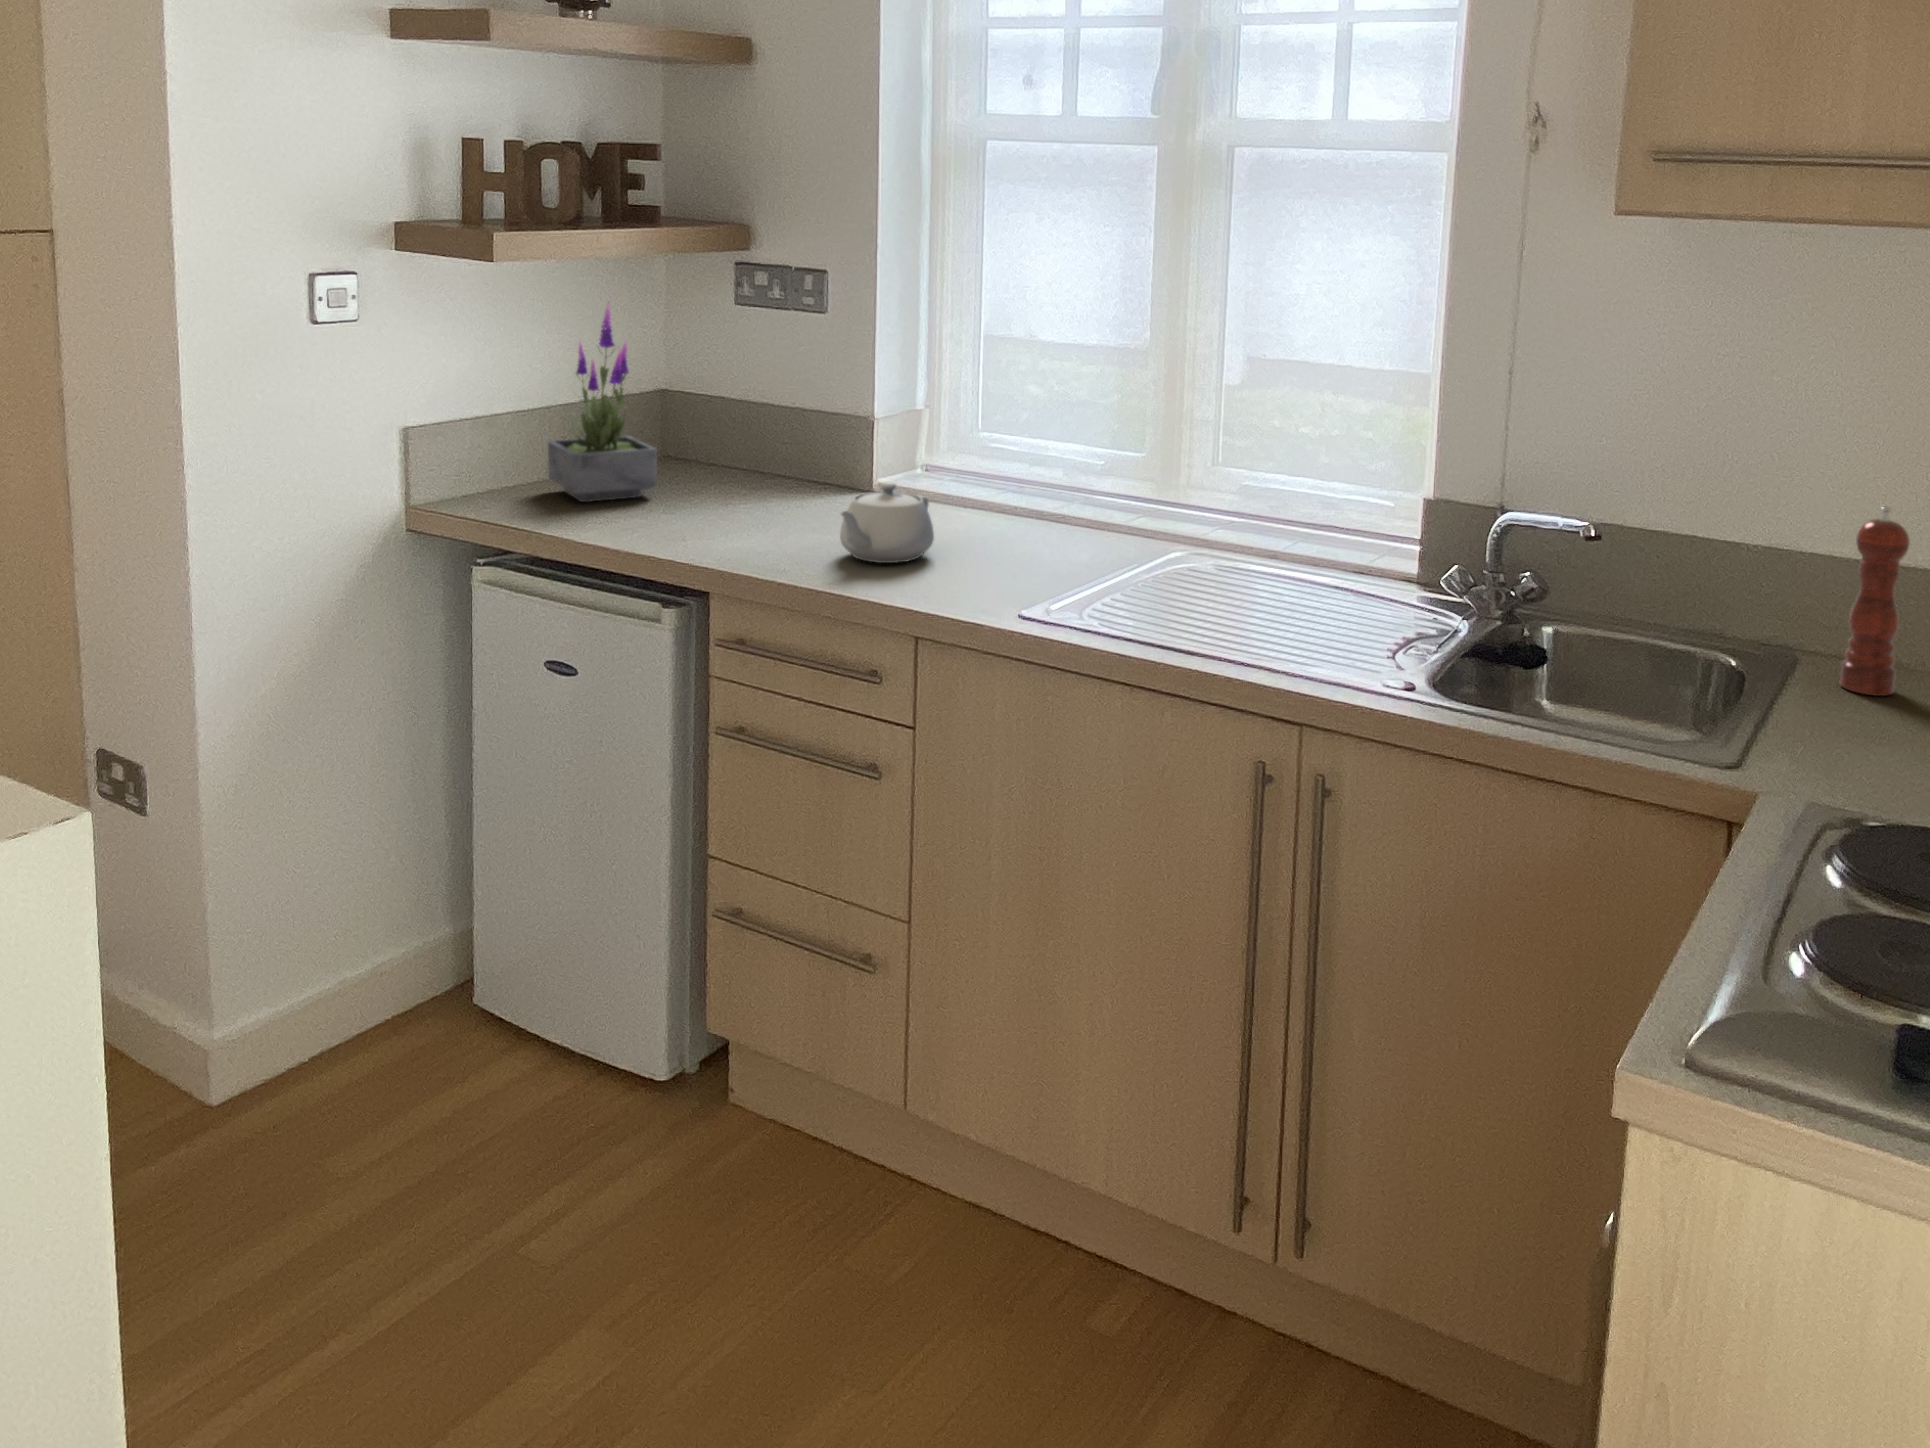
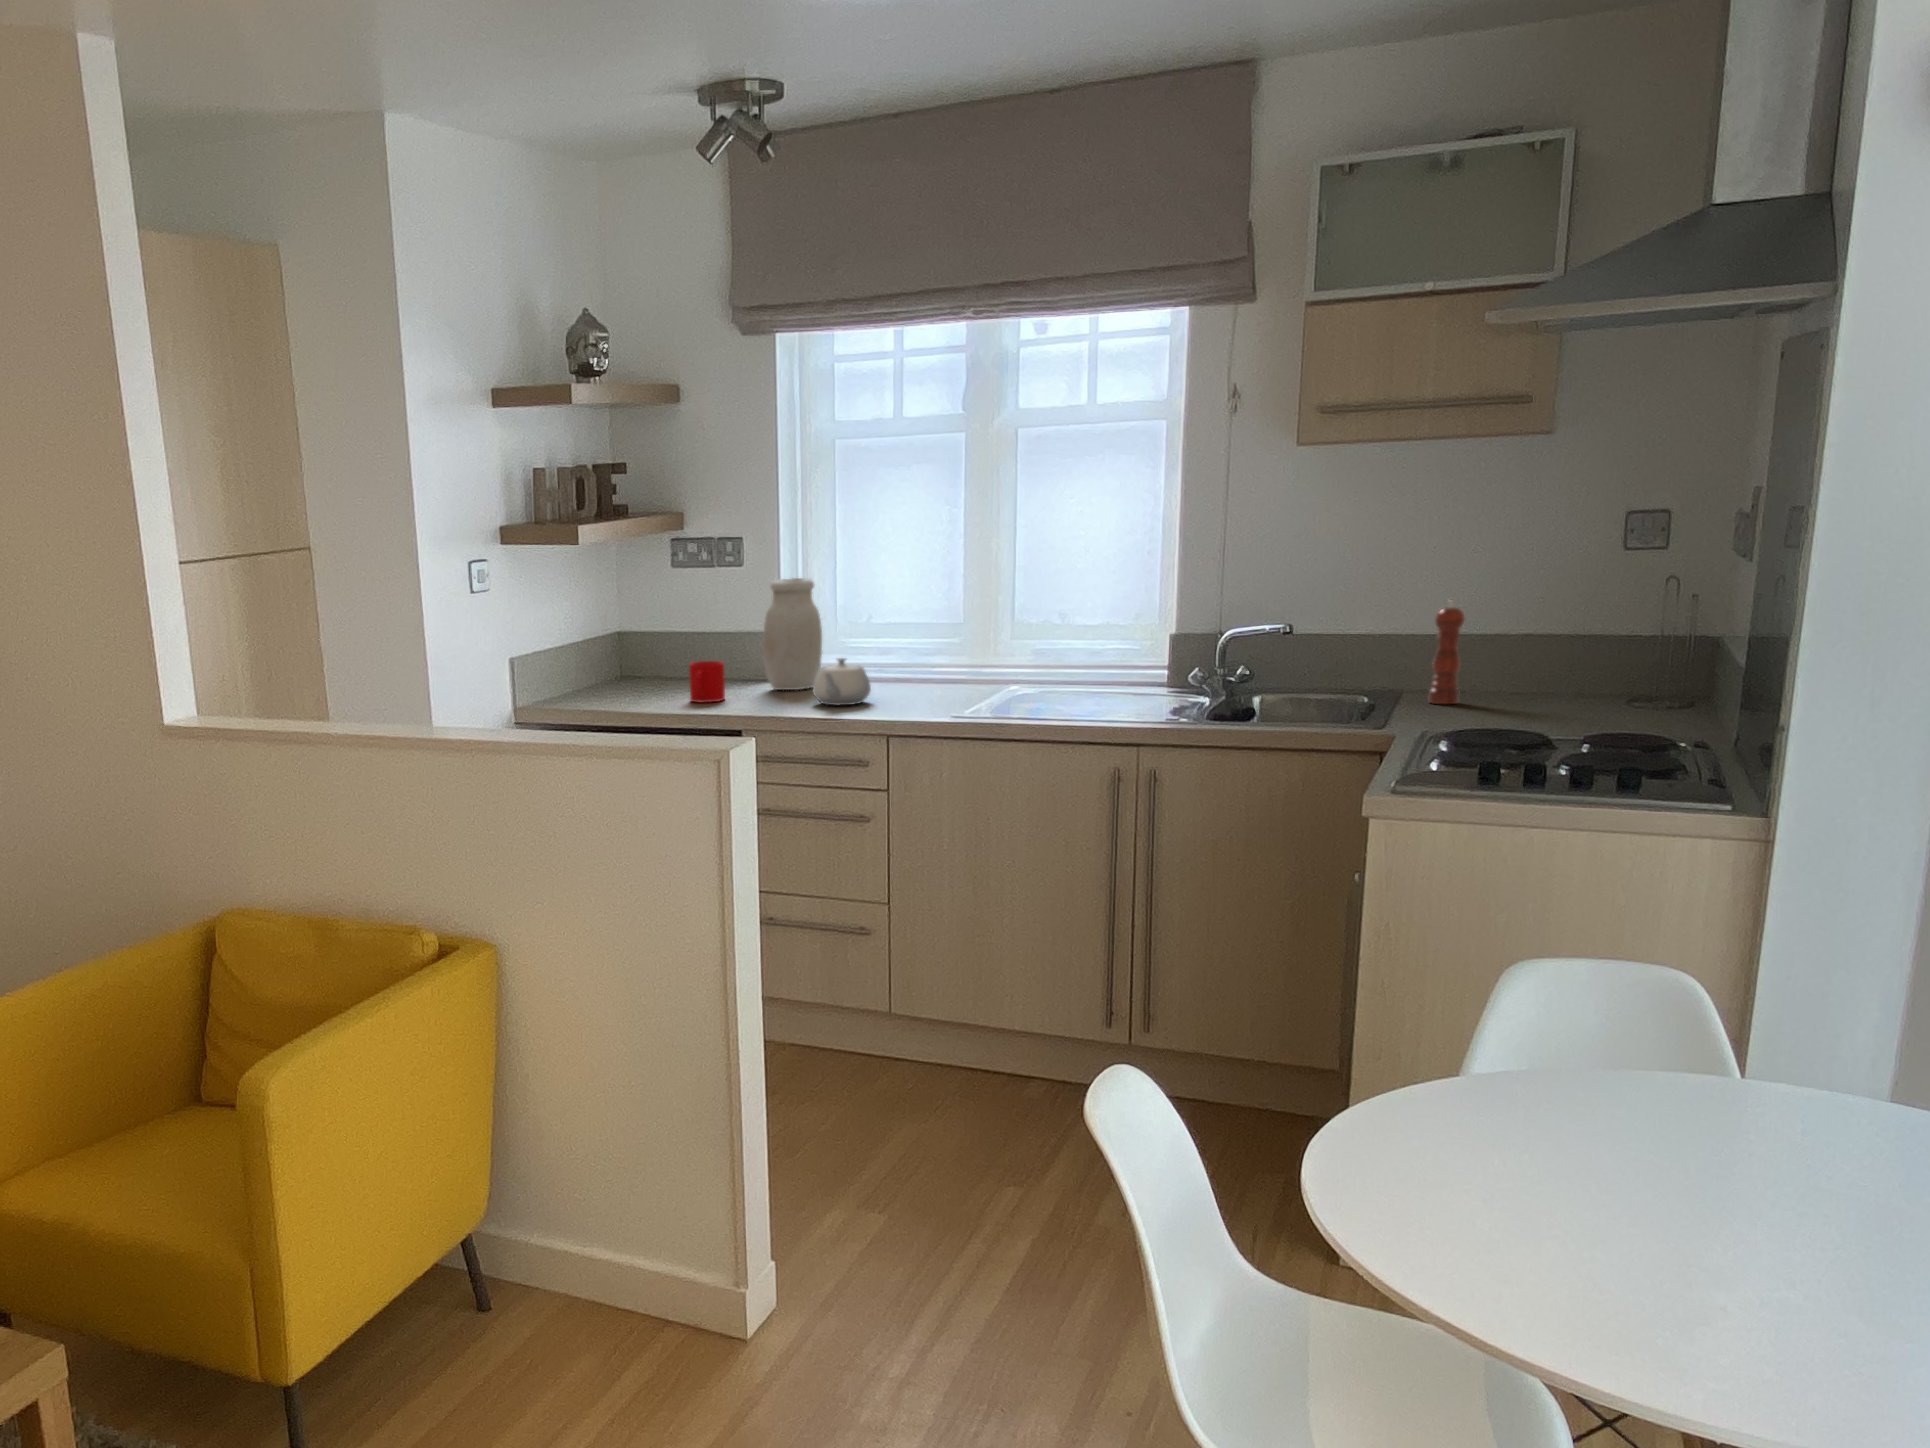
potted plant: present [548,302,657,502] -> none [579,568,654,699]
jar: none [817,340,910,514] -> present [763,578,822,690]
mug: none [675,459,736,528] -> present [689,661,725,703]

